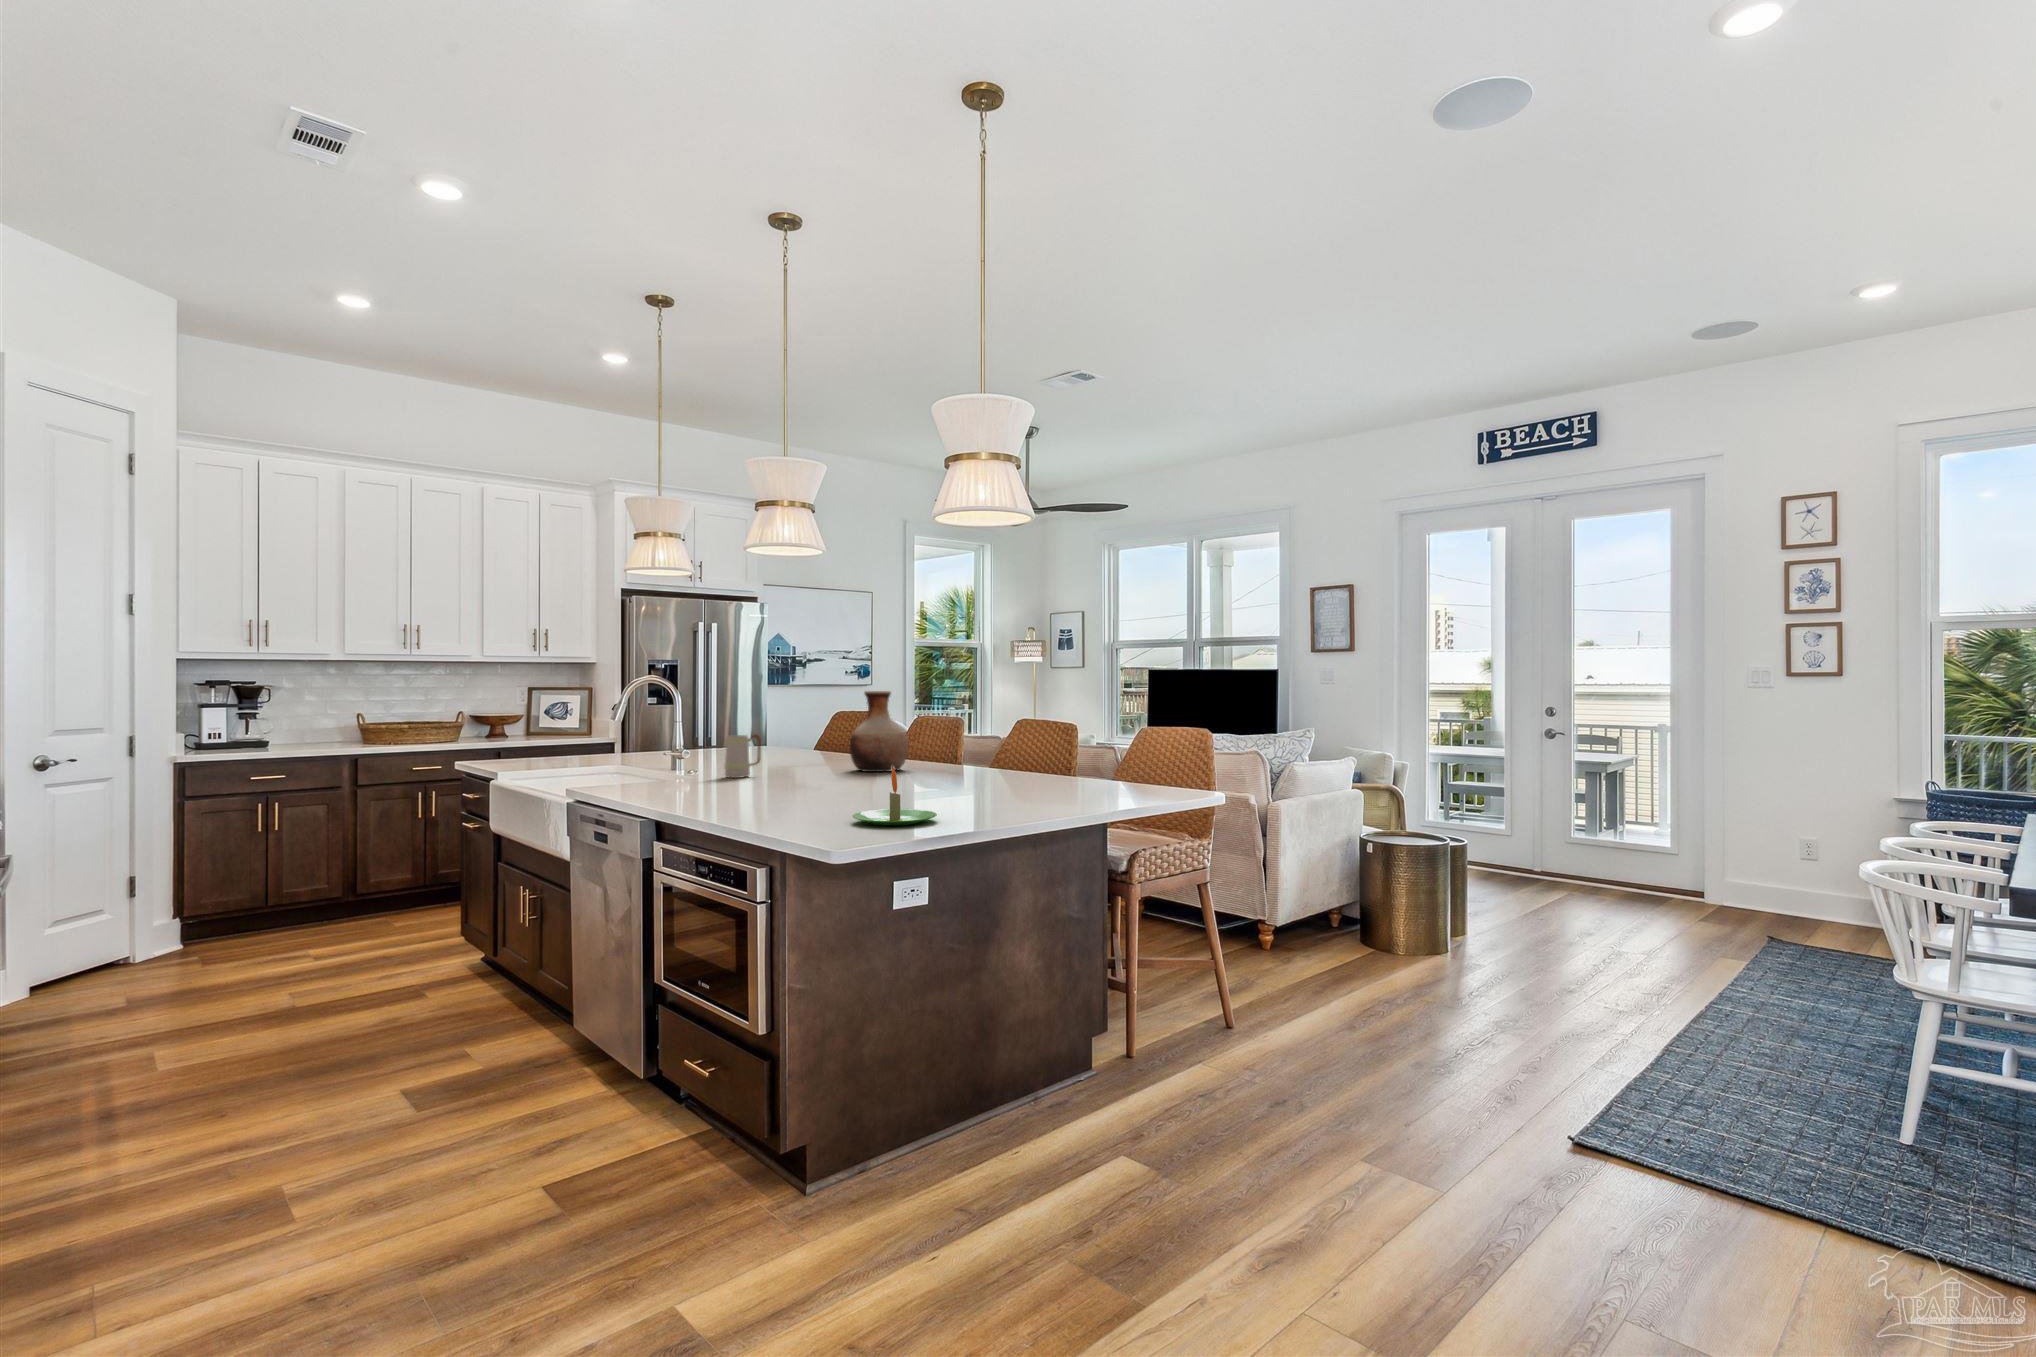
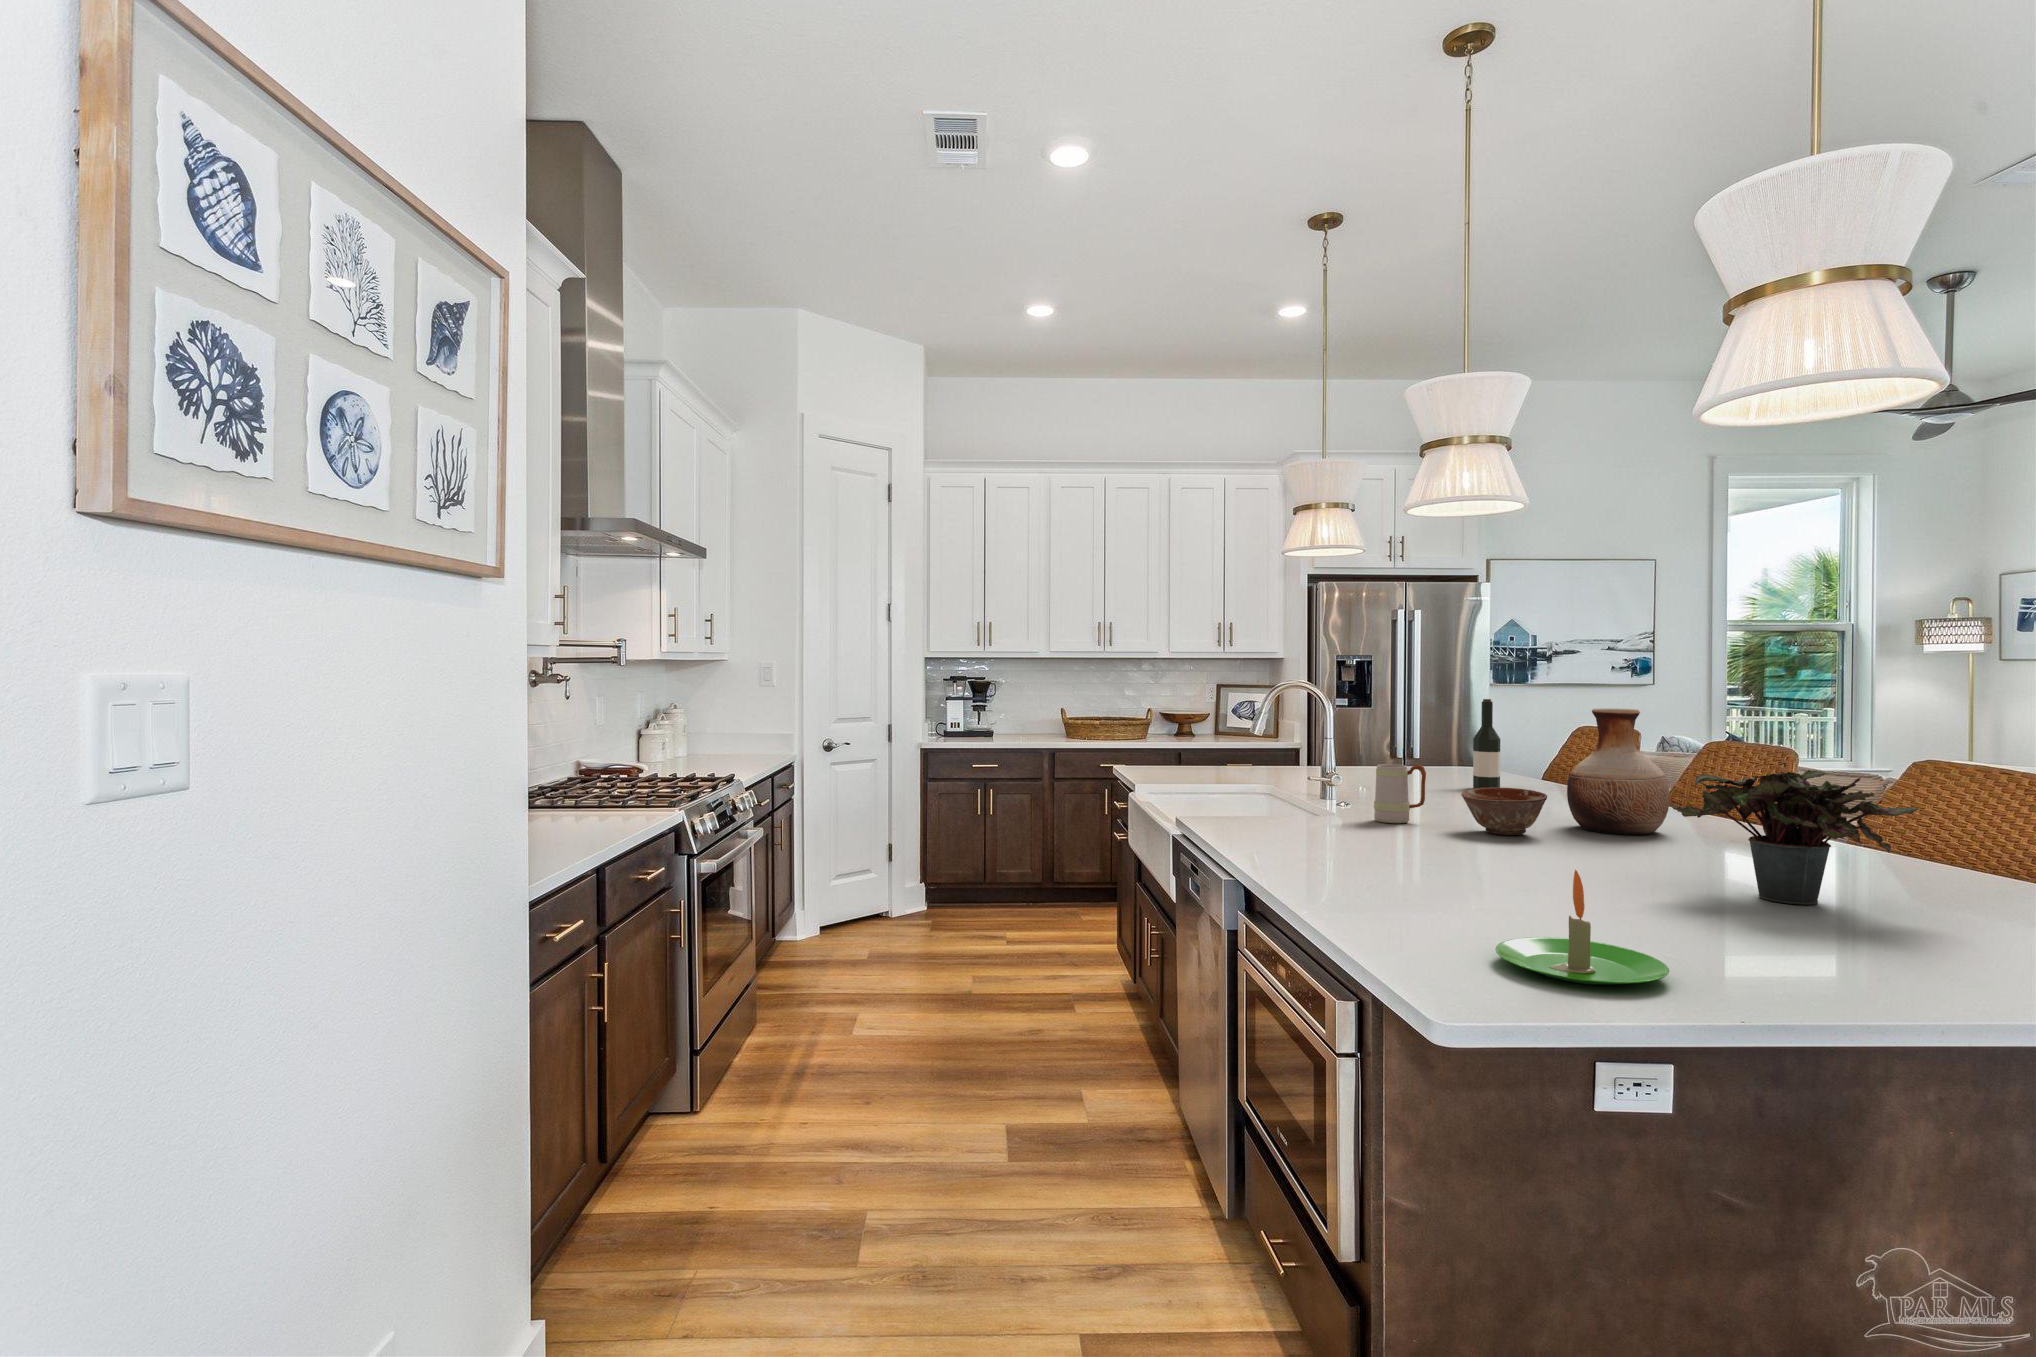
wine bottle: none [776,690,794,757] -> present [1473,699,1500,788]
potted plant: none [919,717,1029,790] -> present [1670,770,1918,905]
ceramic bowl: none [787,746,842,777] -> present [1461,787,1547,835]

